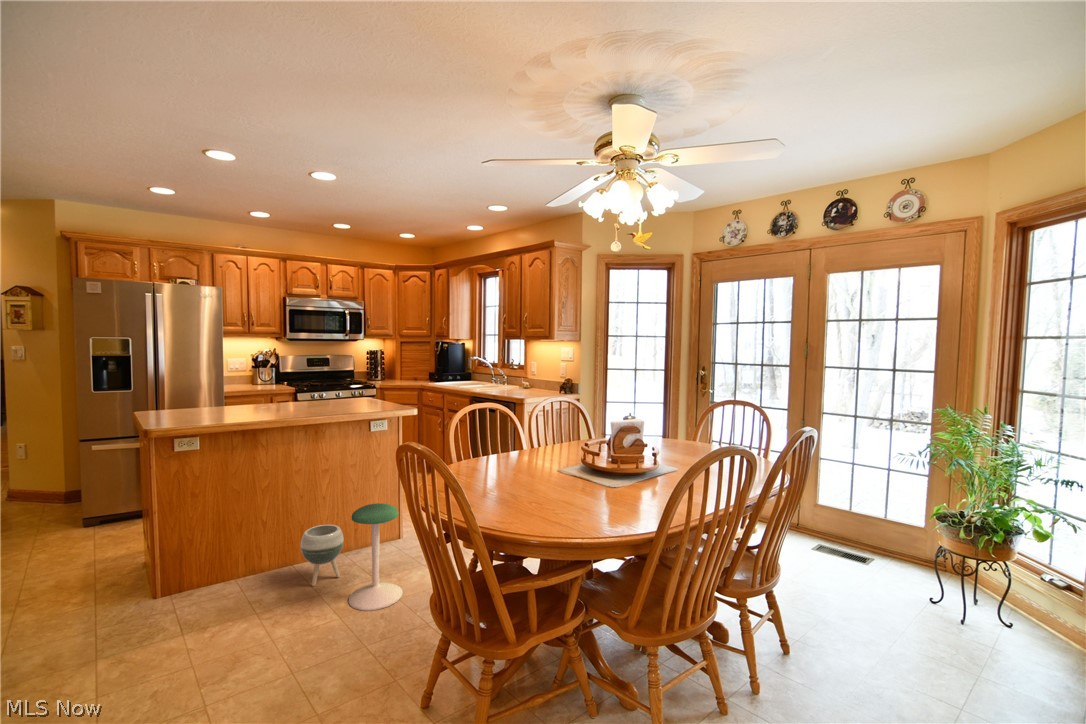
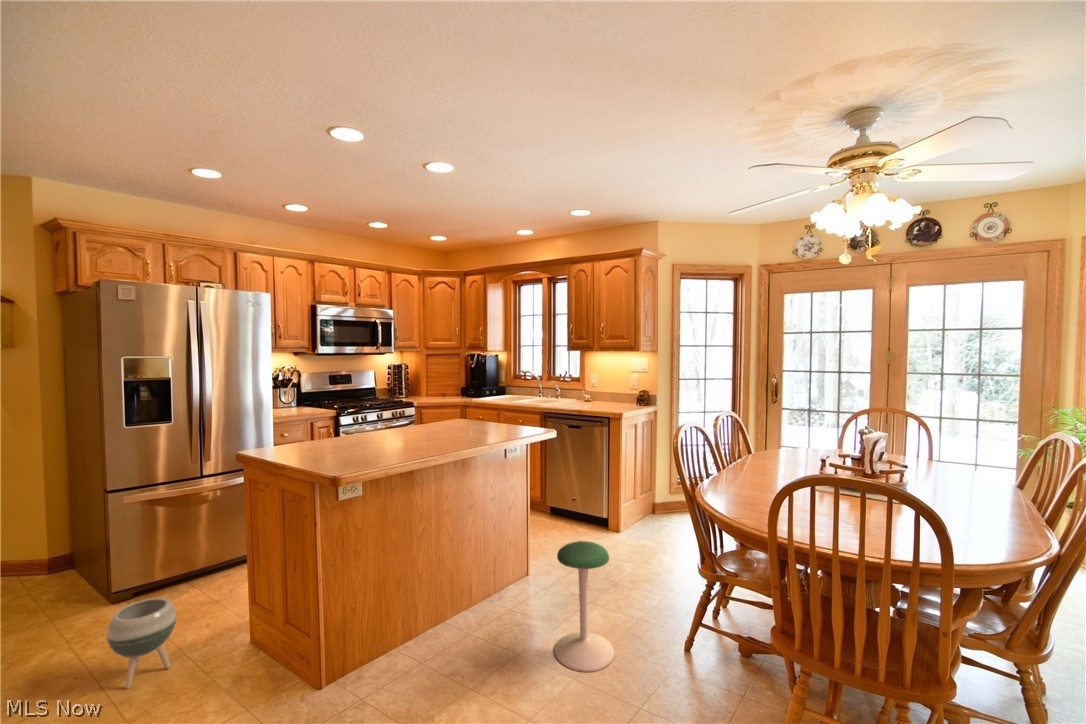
planter: present [300,525,344,586] -> present [107,598,176,689]

